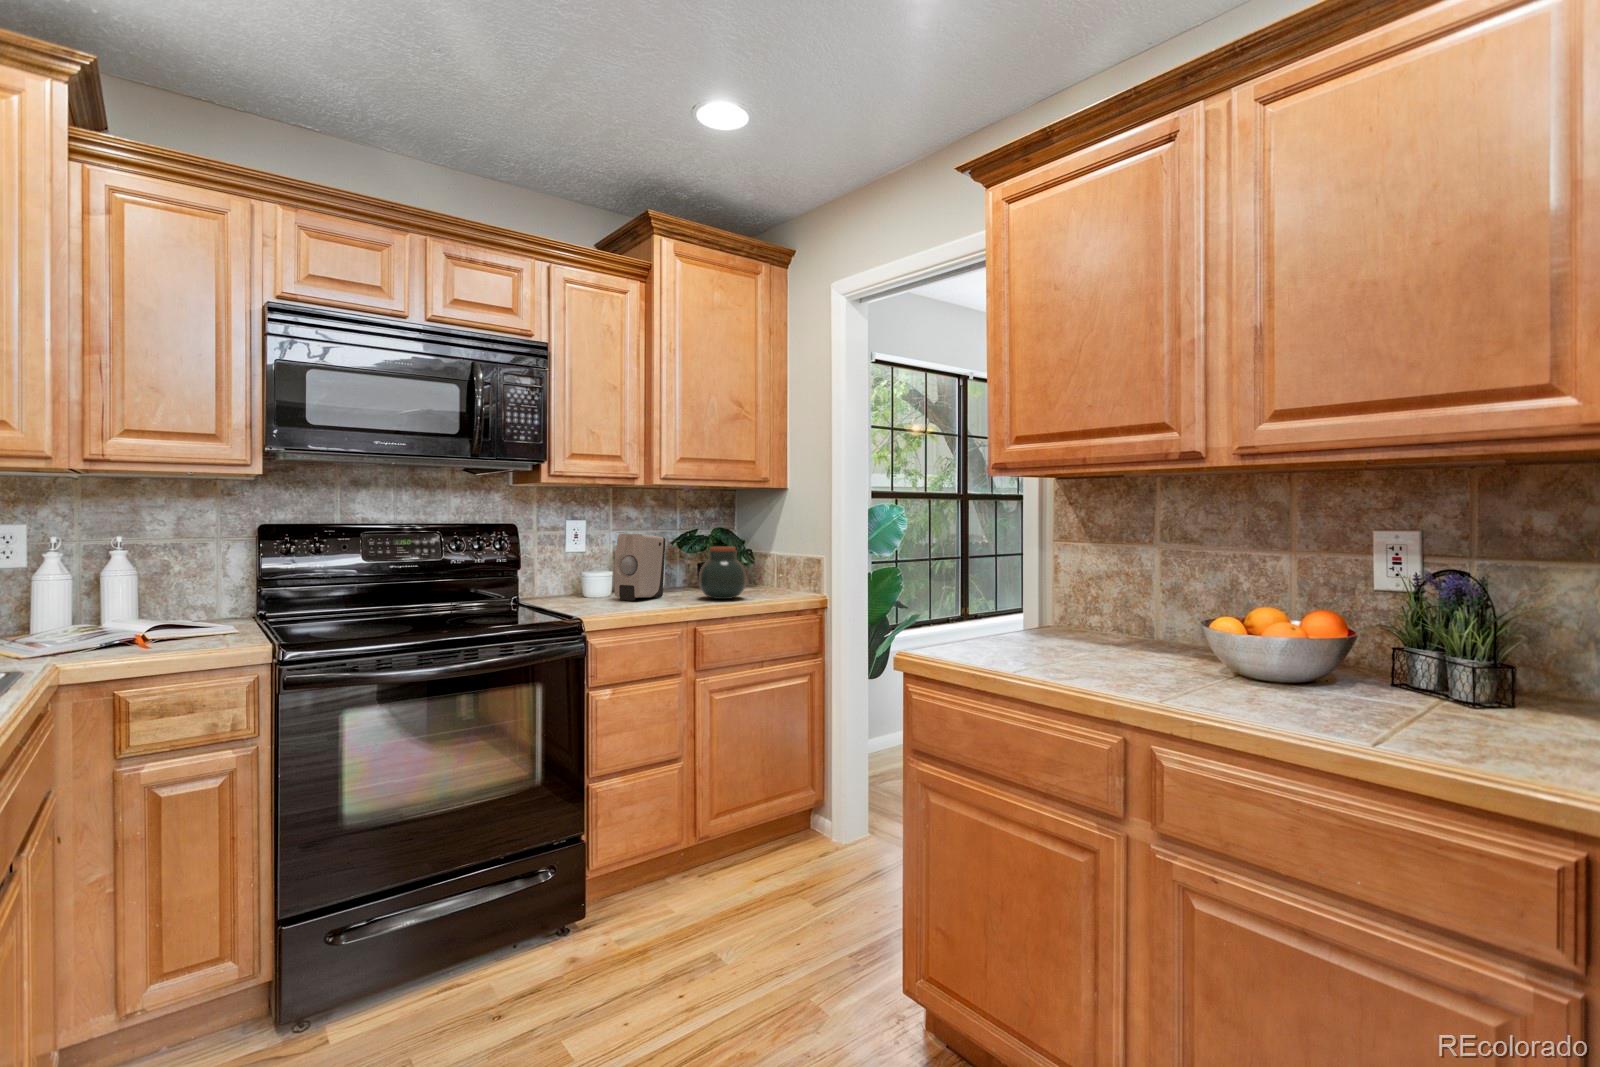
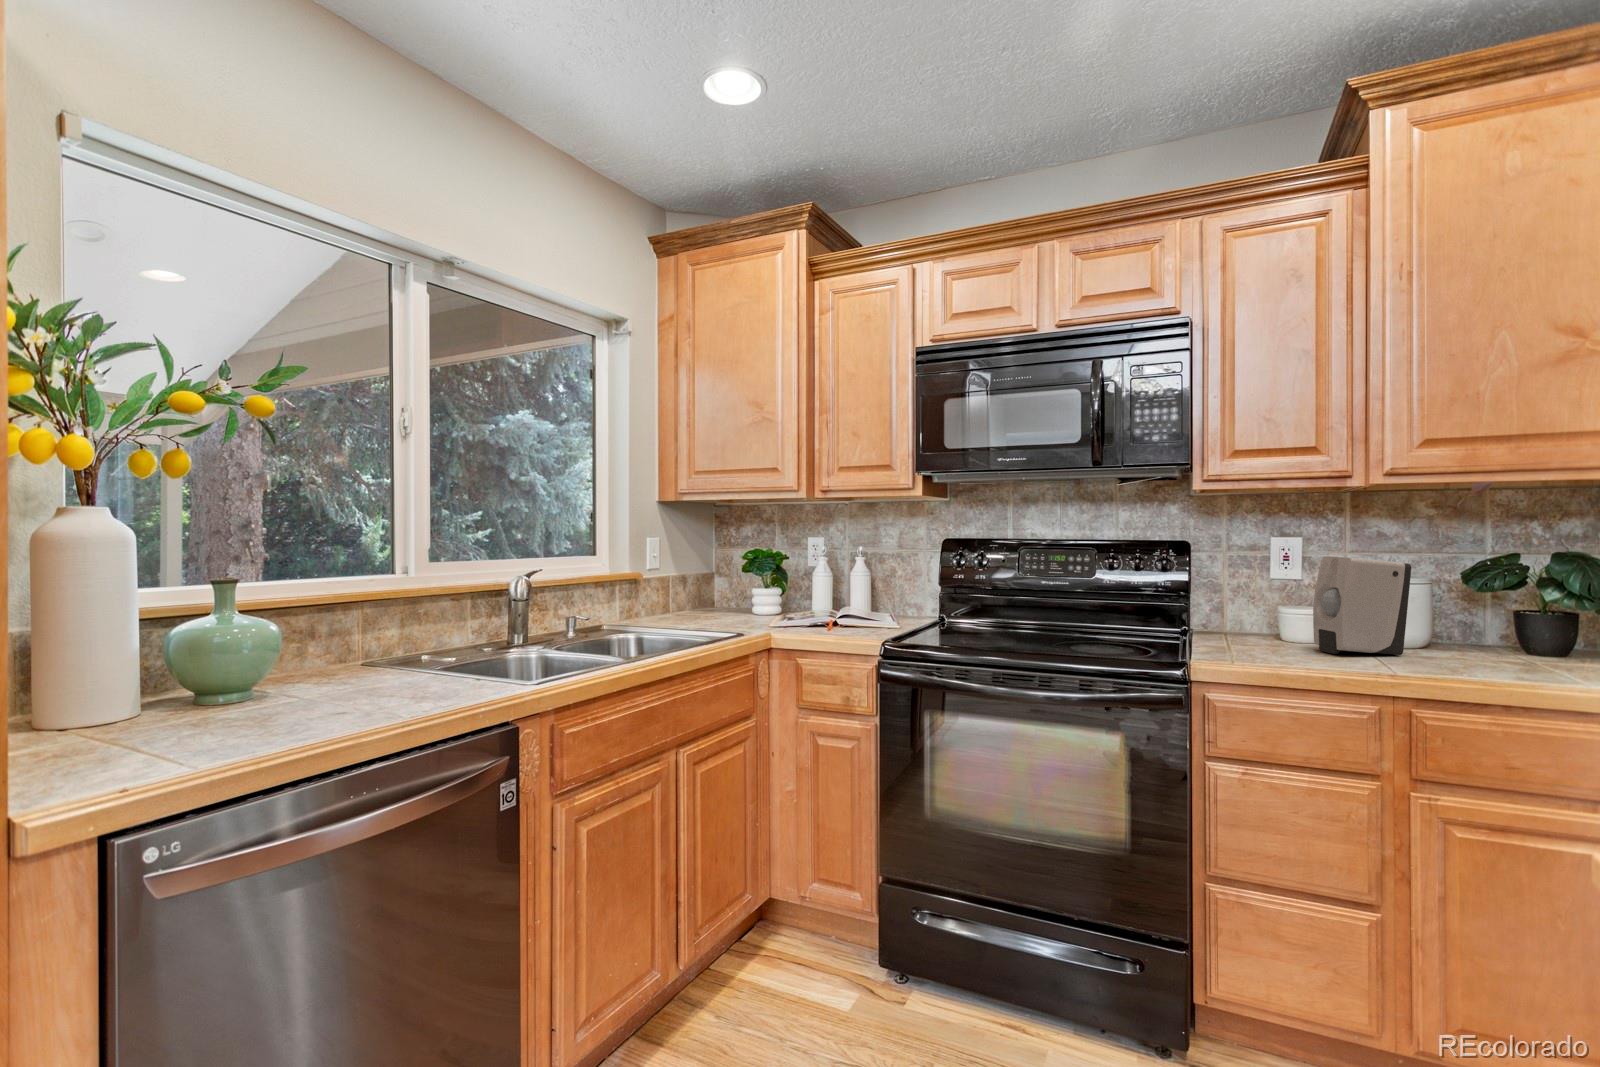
jar: present [699,547,746,599] -> none [1463,583,1574,676]

